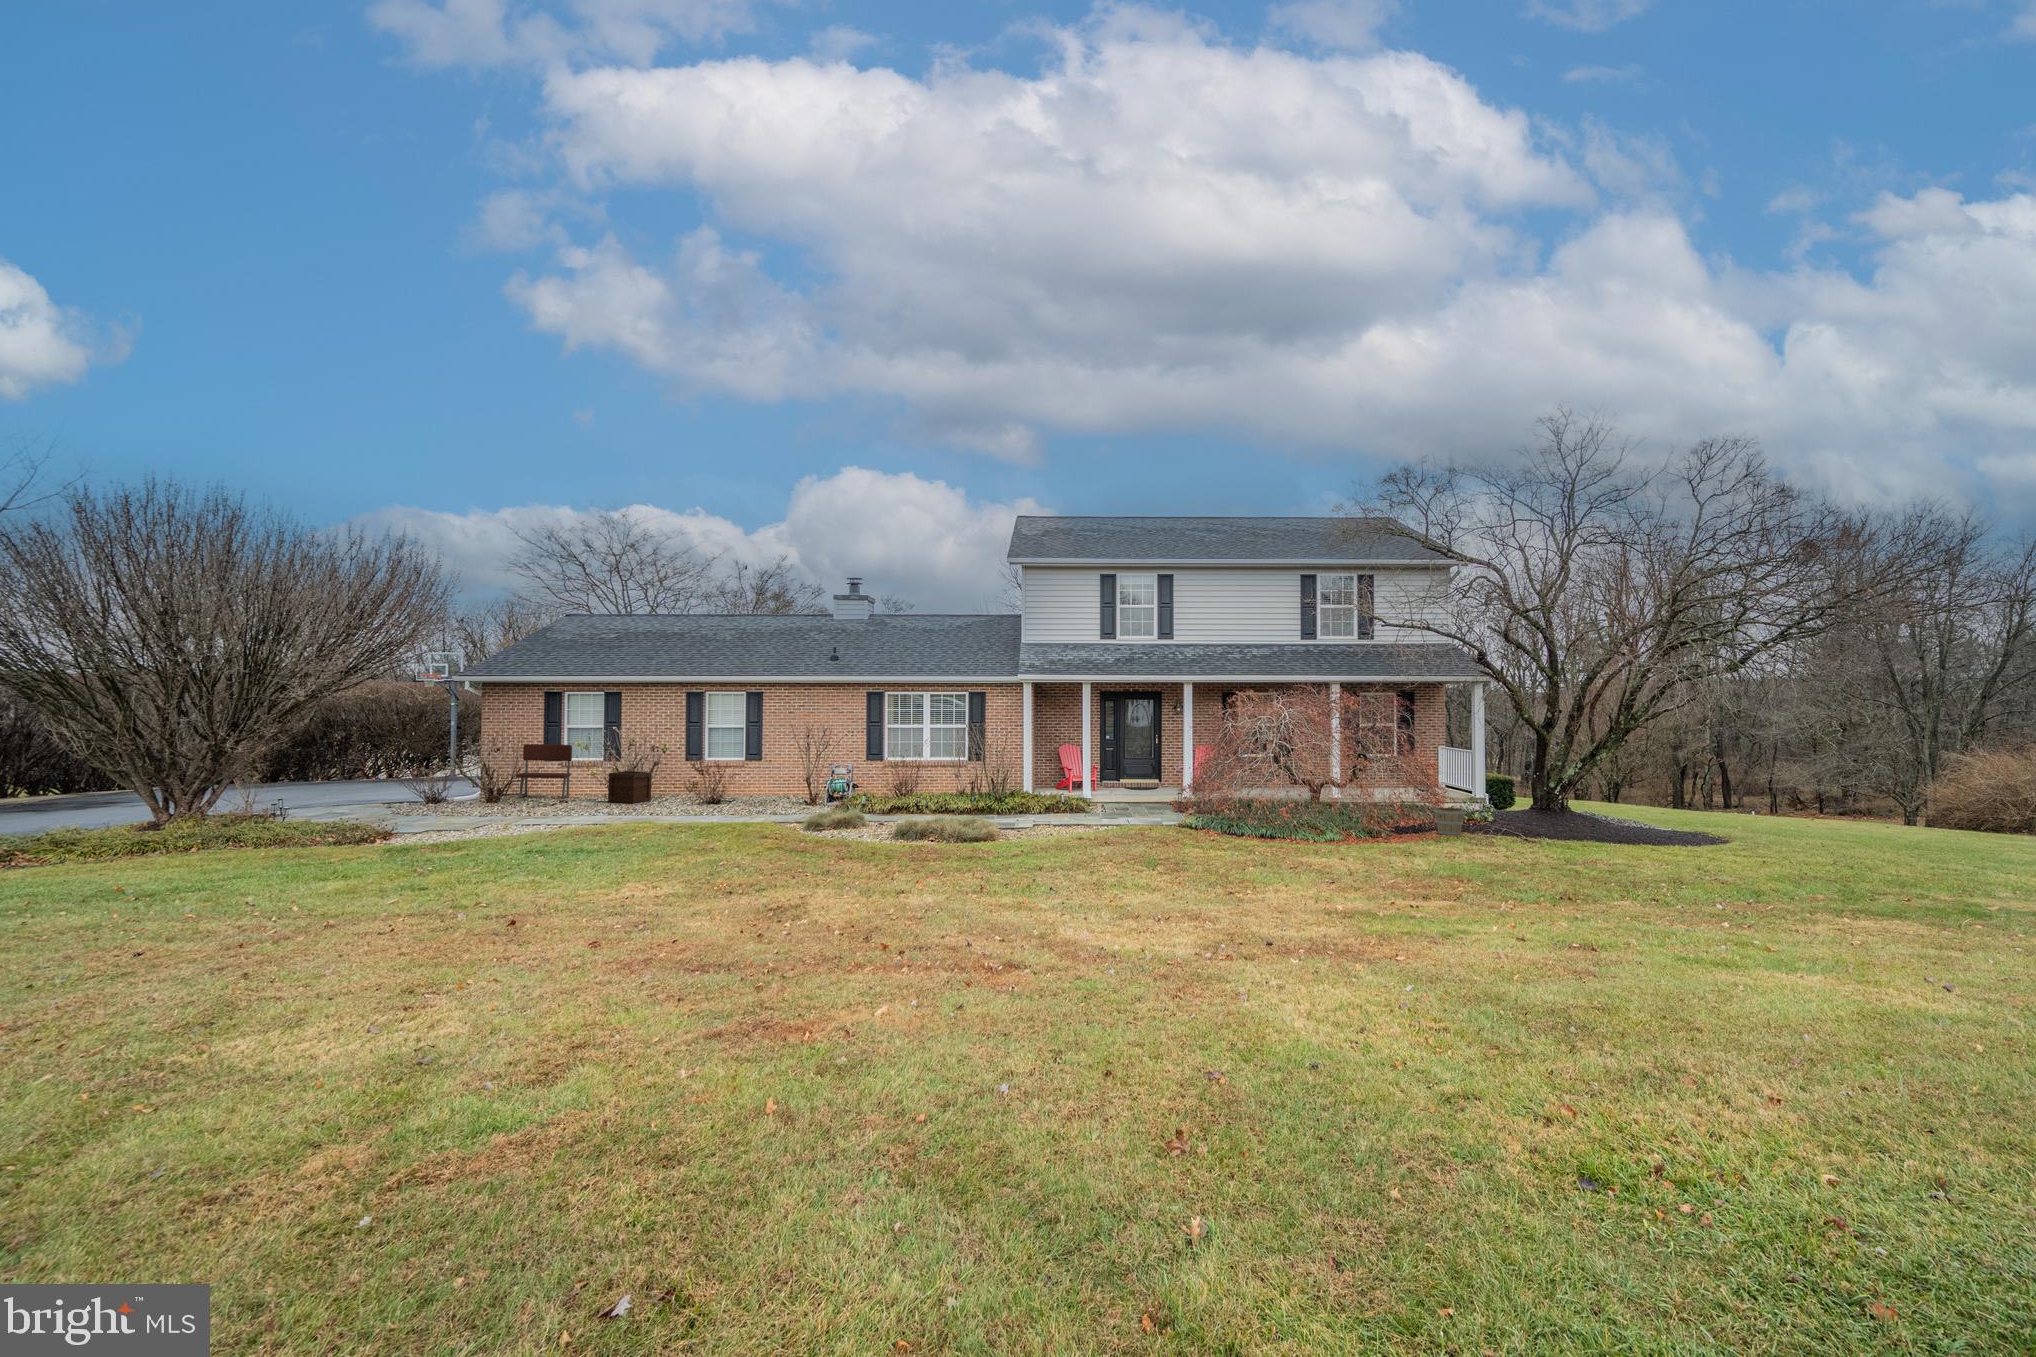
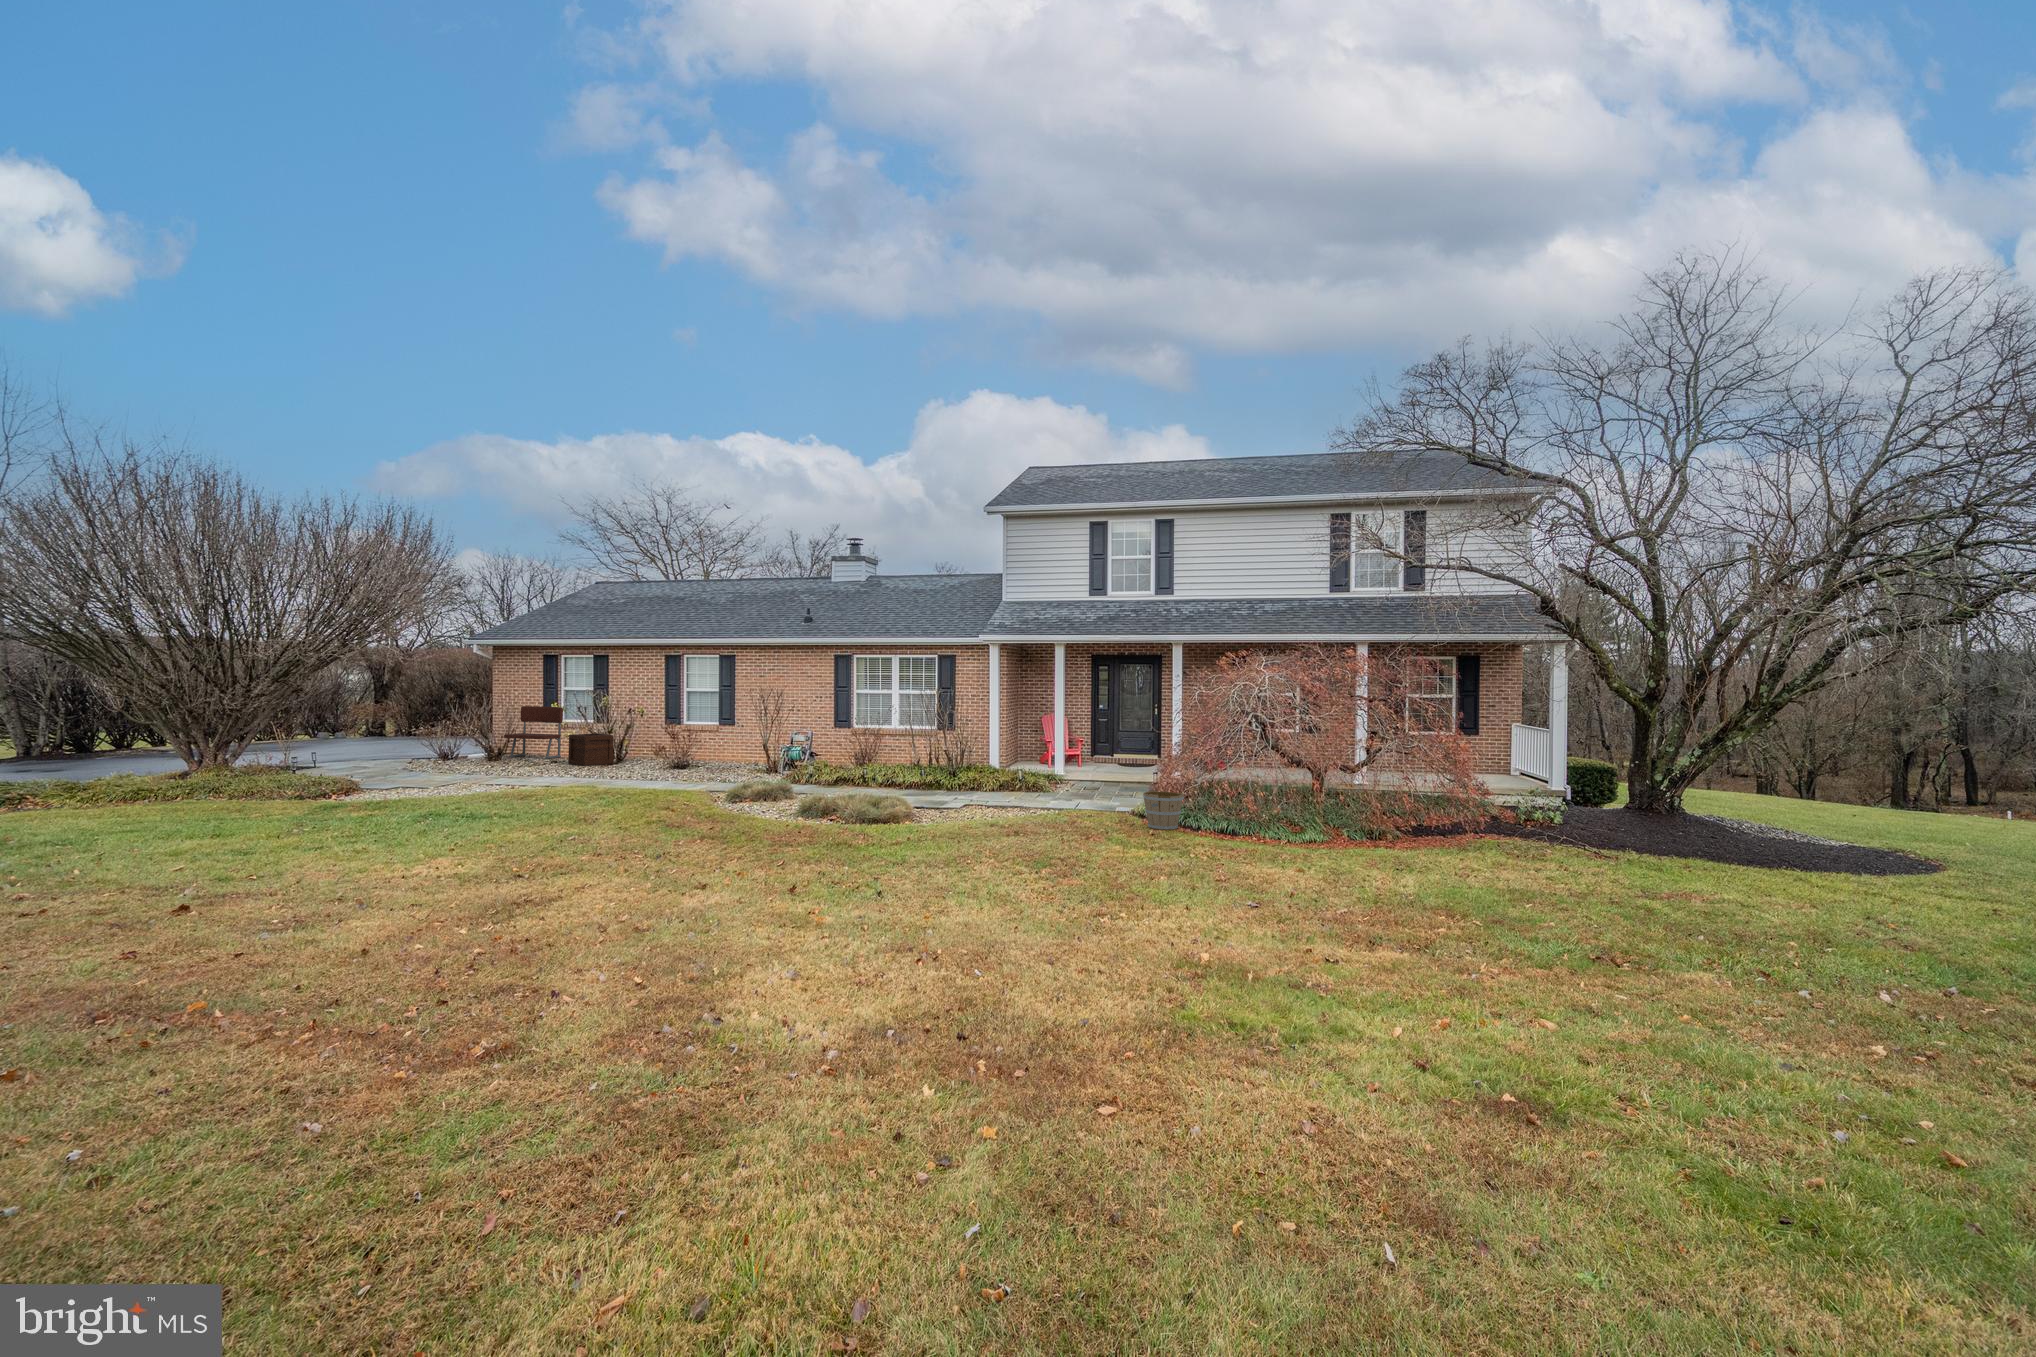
wooden bucket: present [1434,807,1465,835] -> present [1143,790,1184,830]

